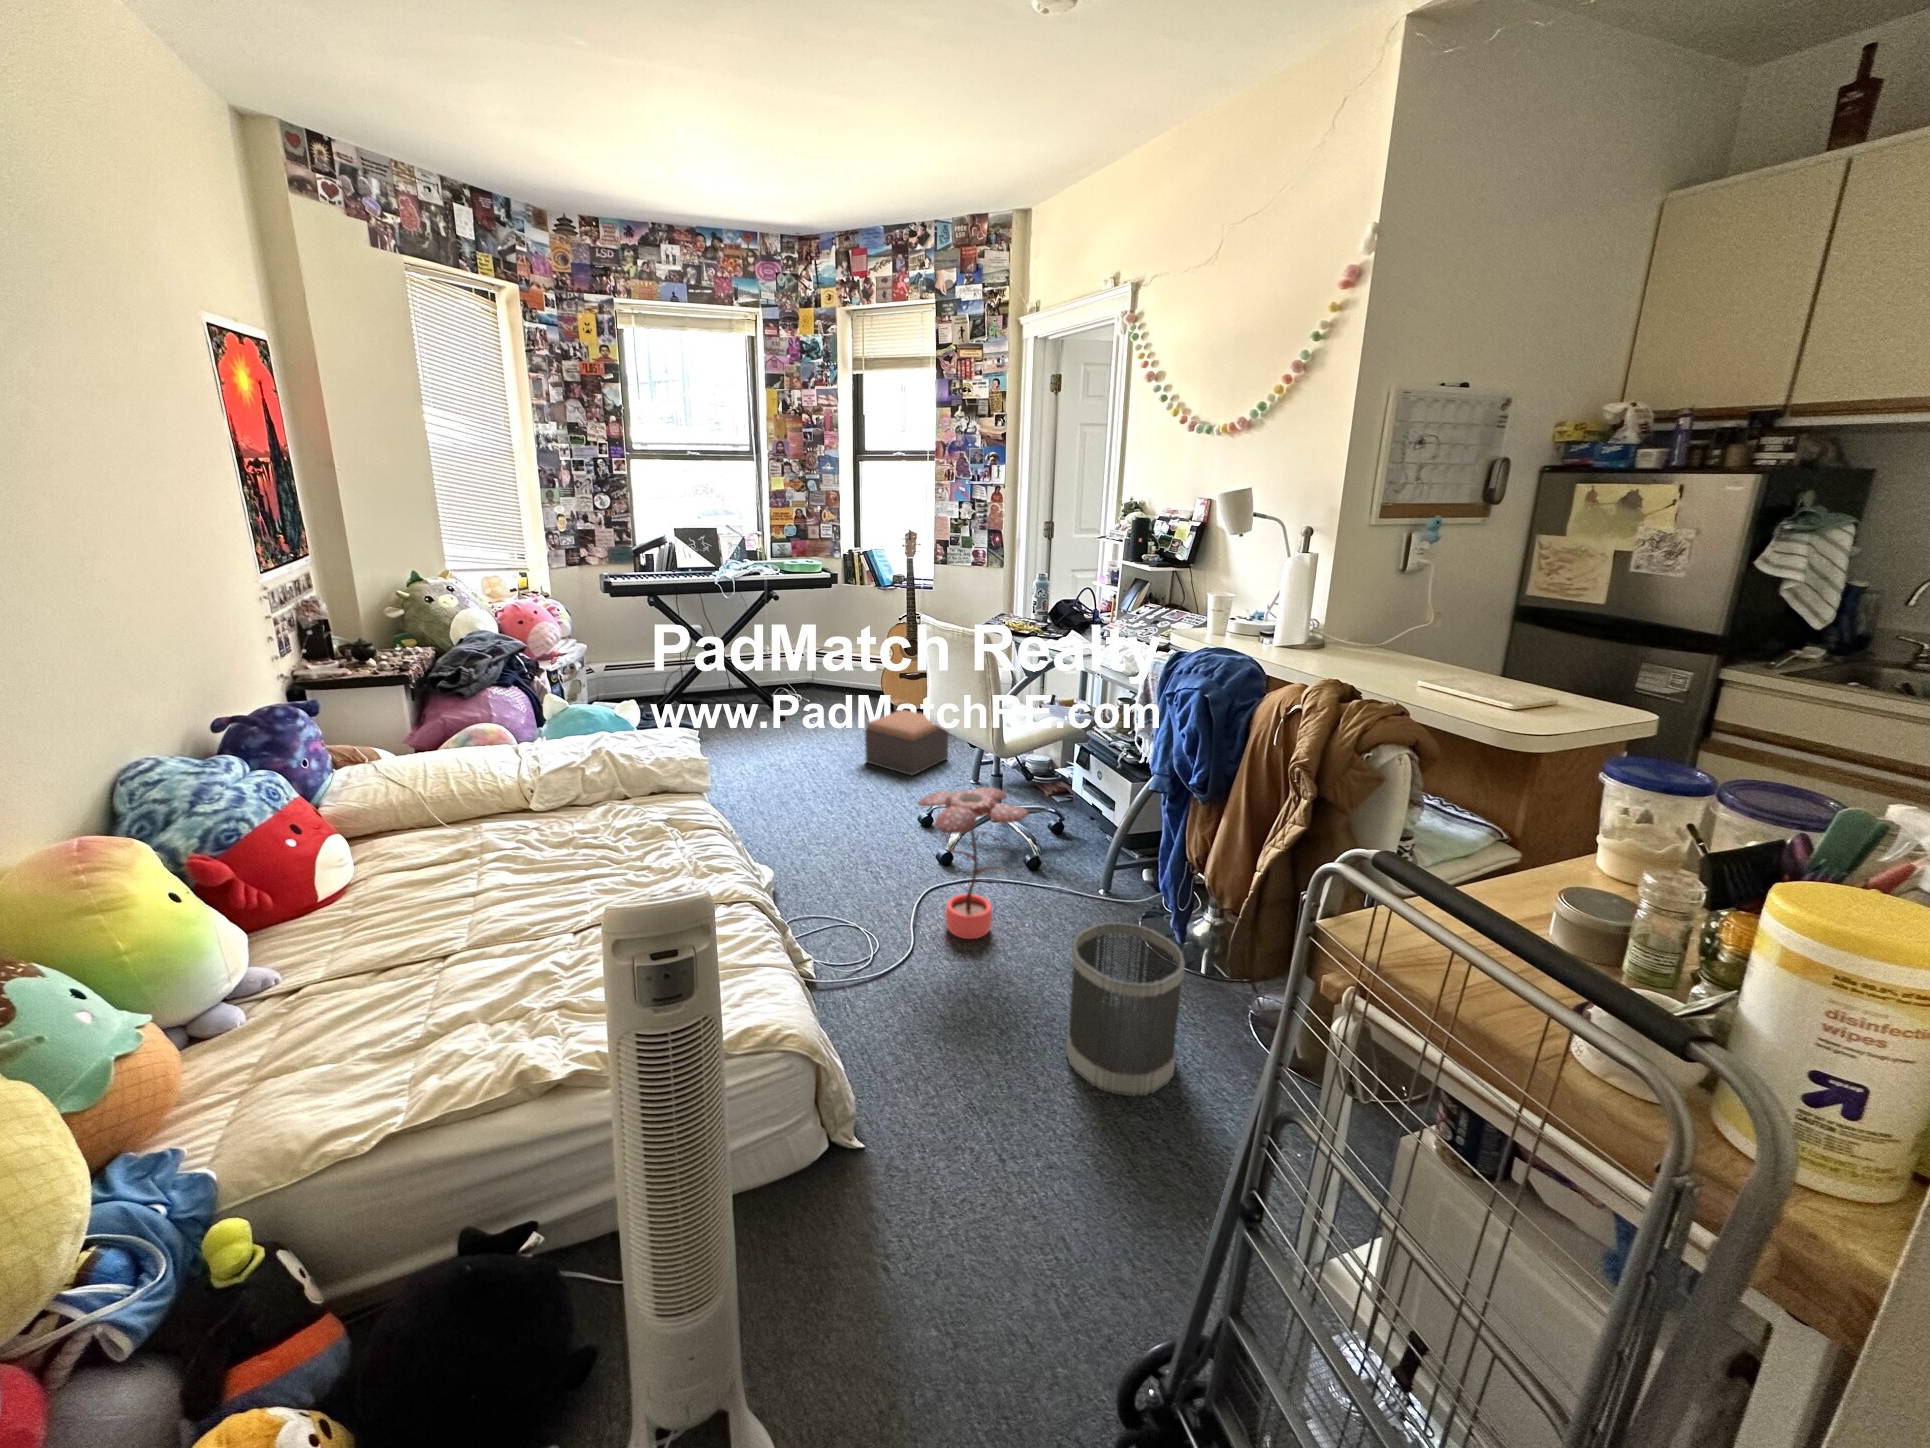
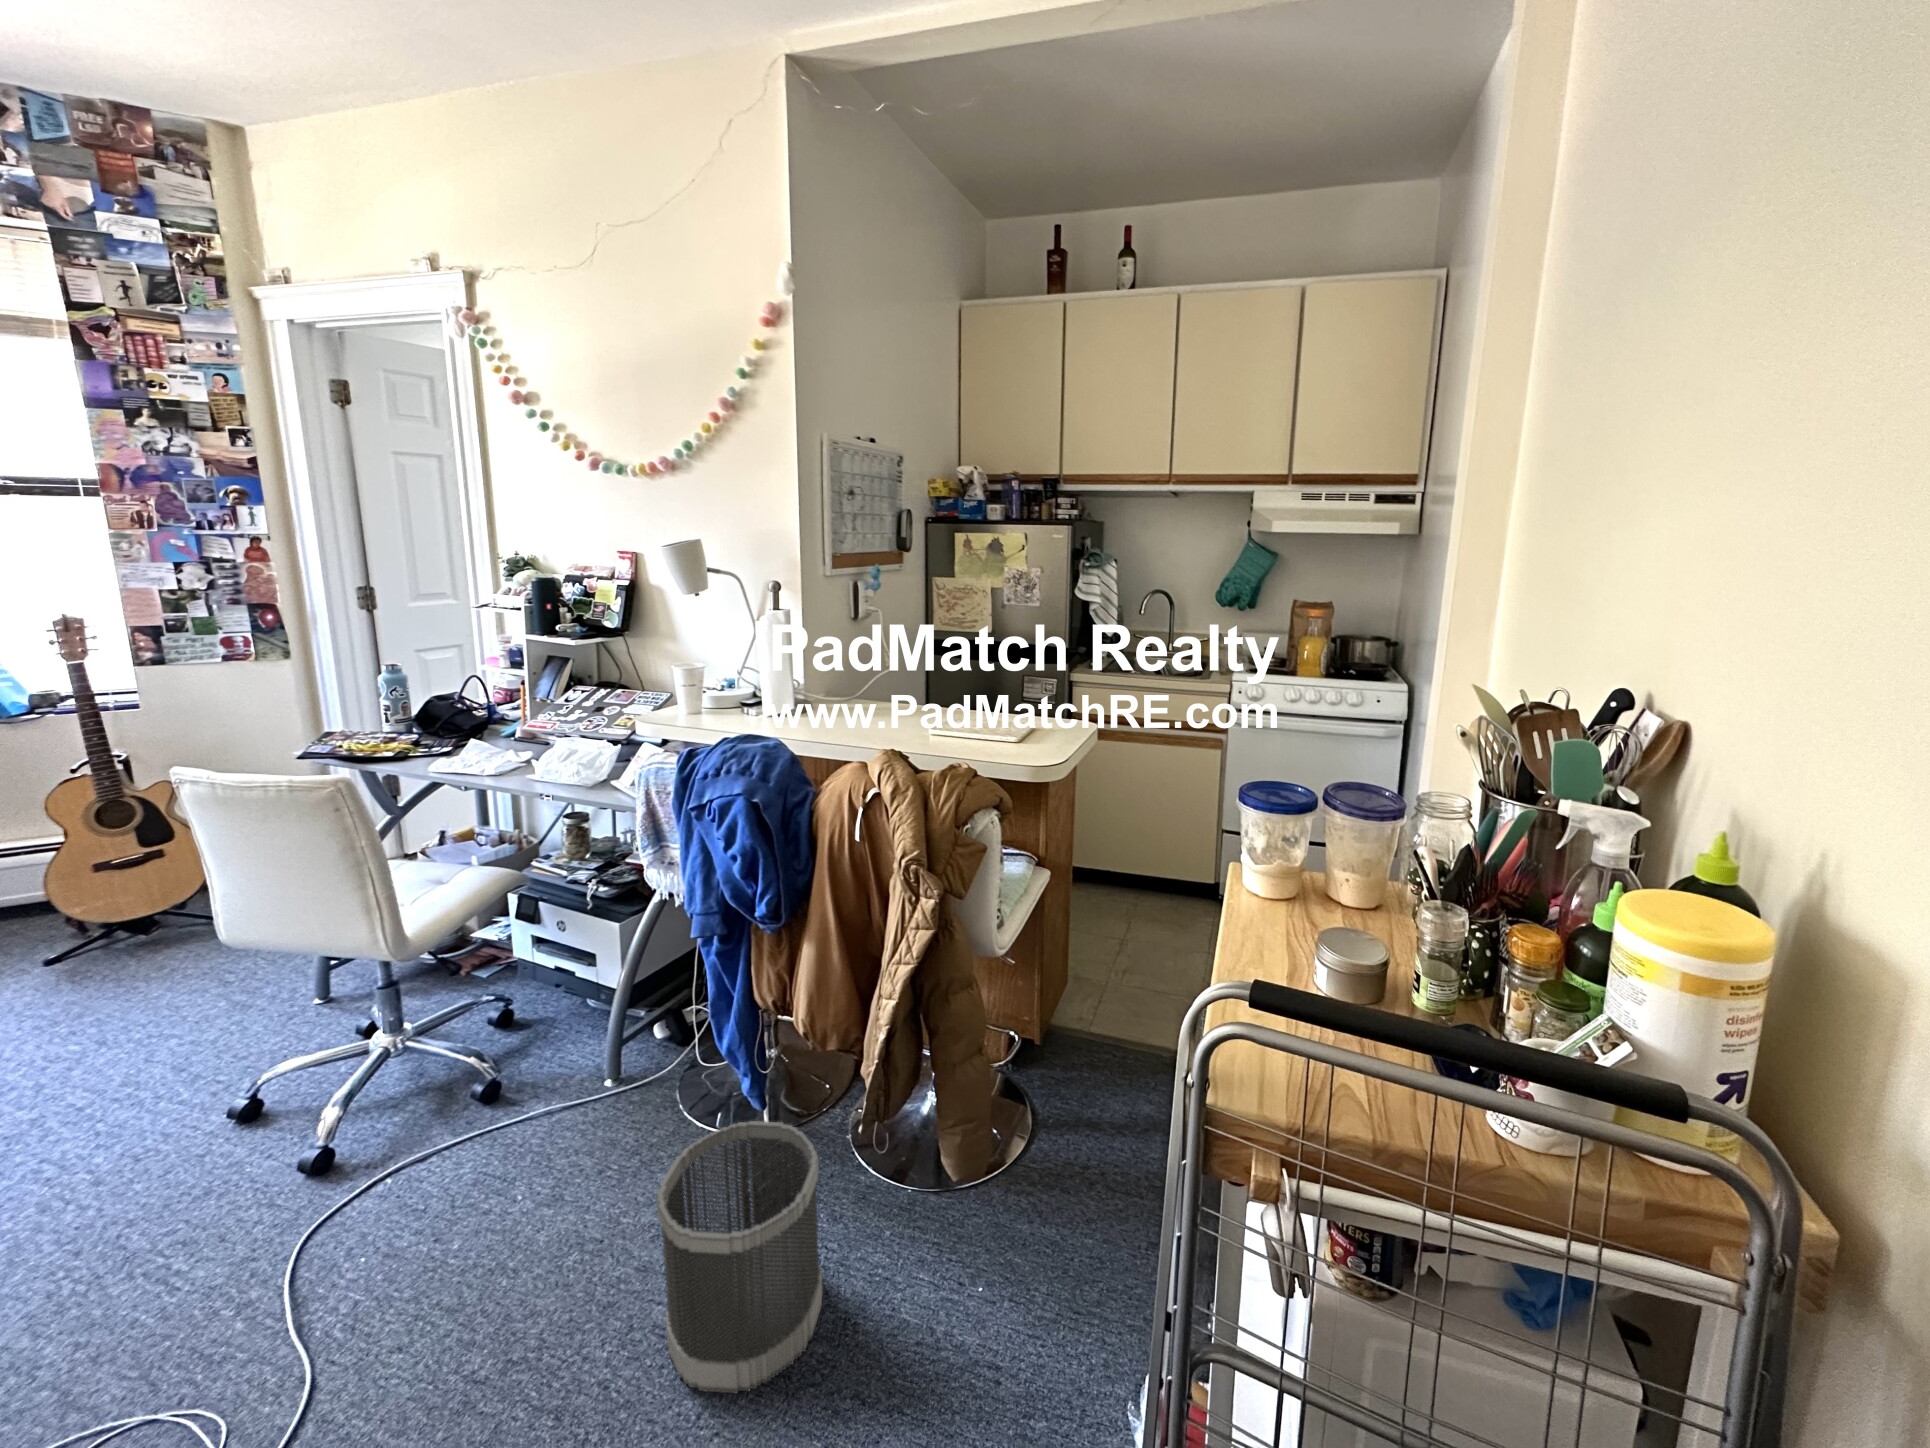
footstool: present [865,710,948,775] -> none [29,920,252,1054]
potted plant: present [918,787,1029,939] -> none [263,1017,506,1298]

